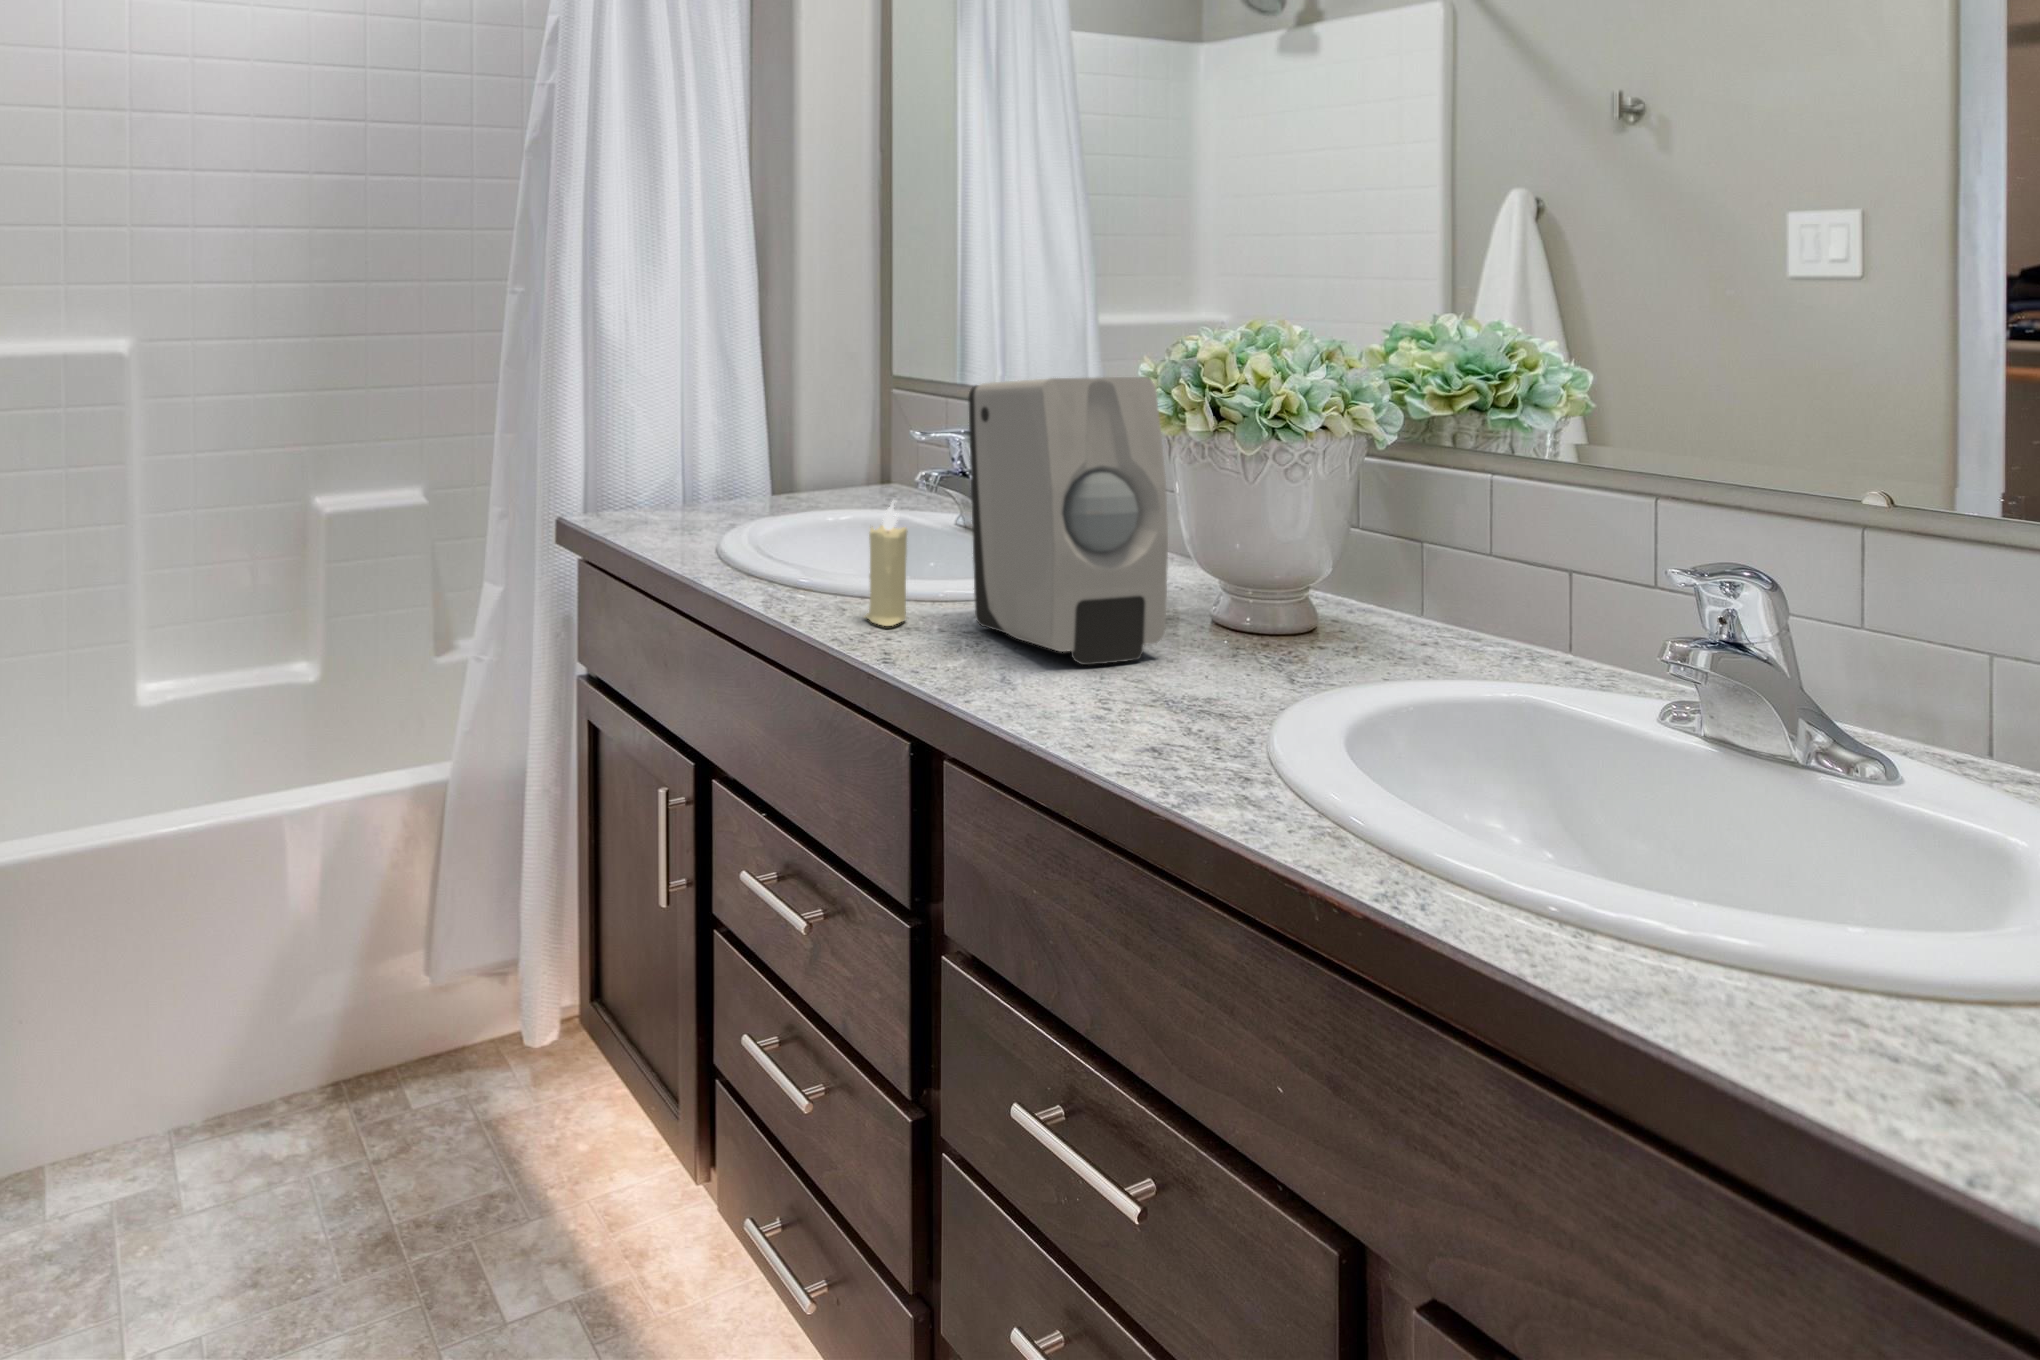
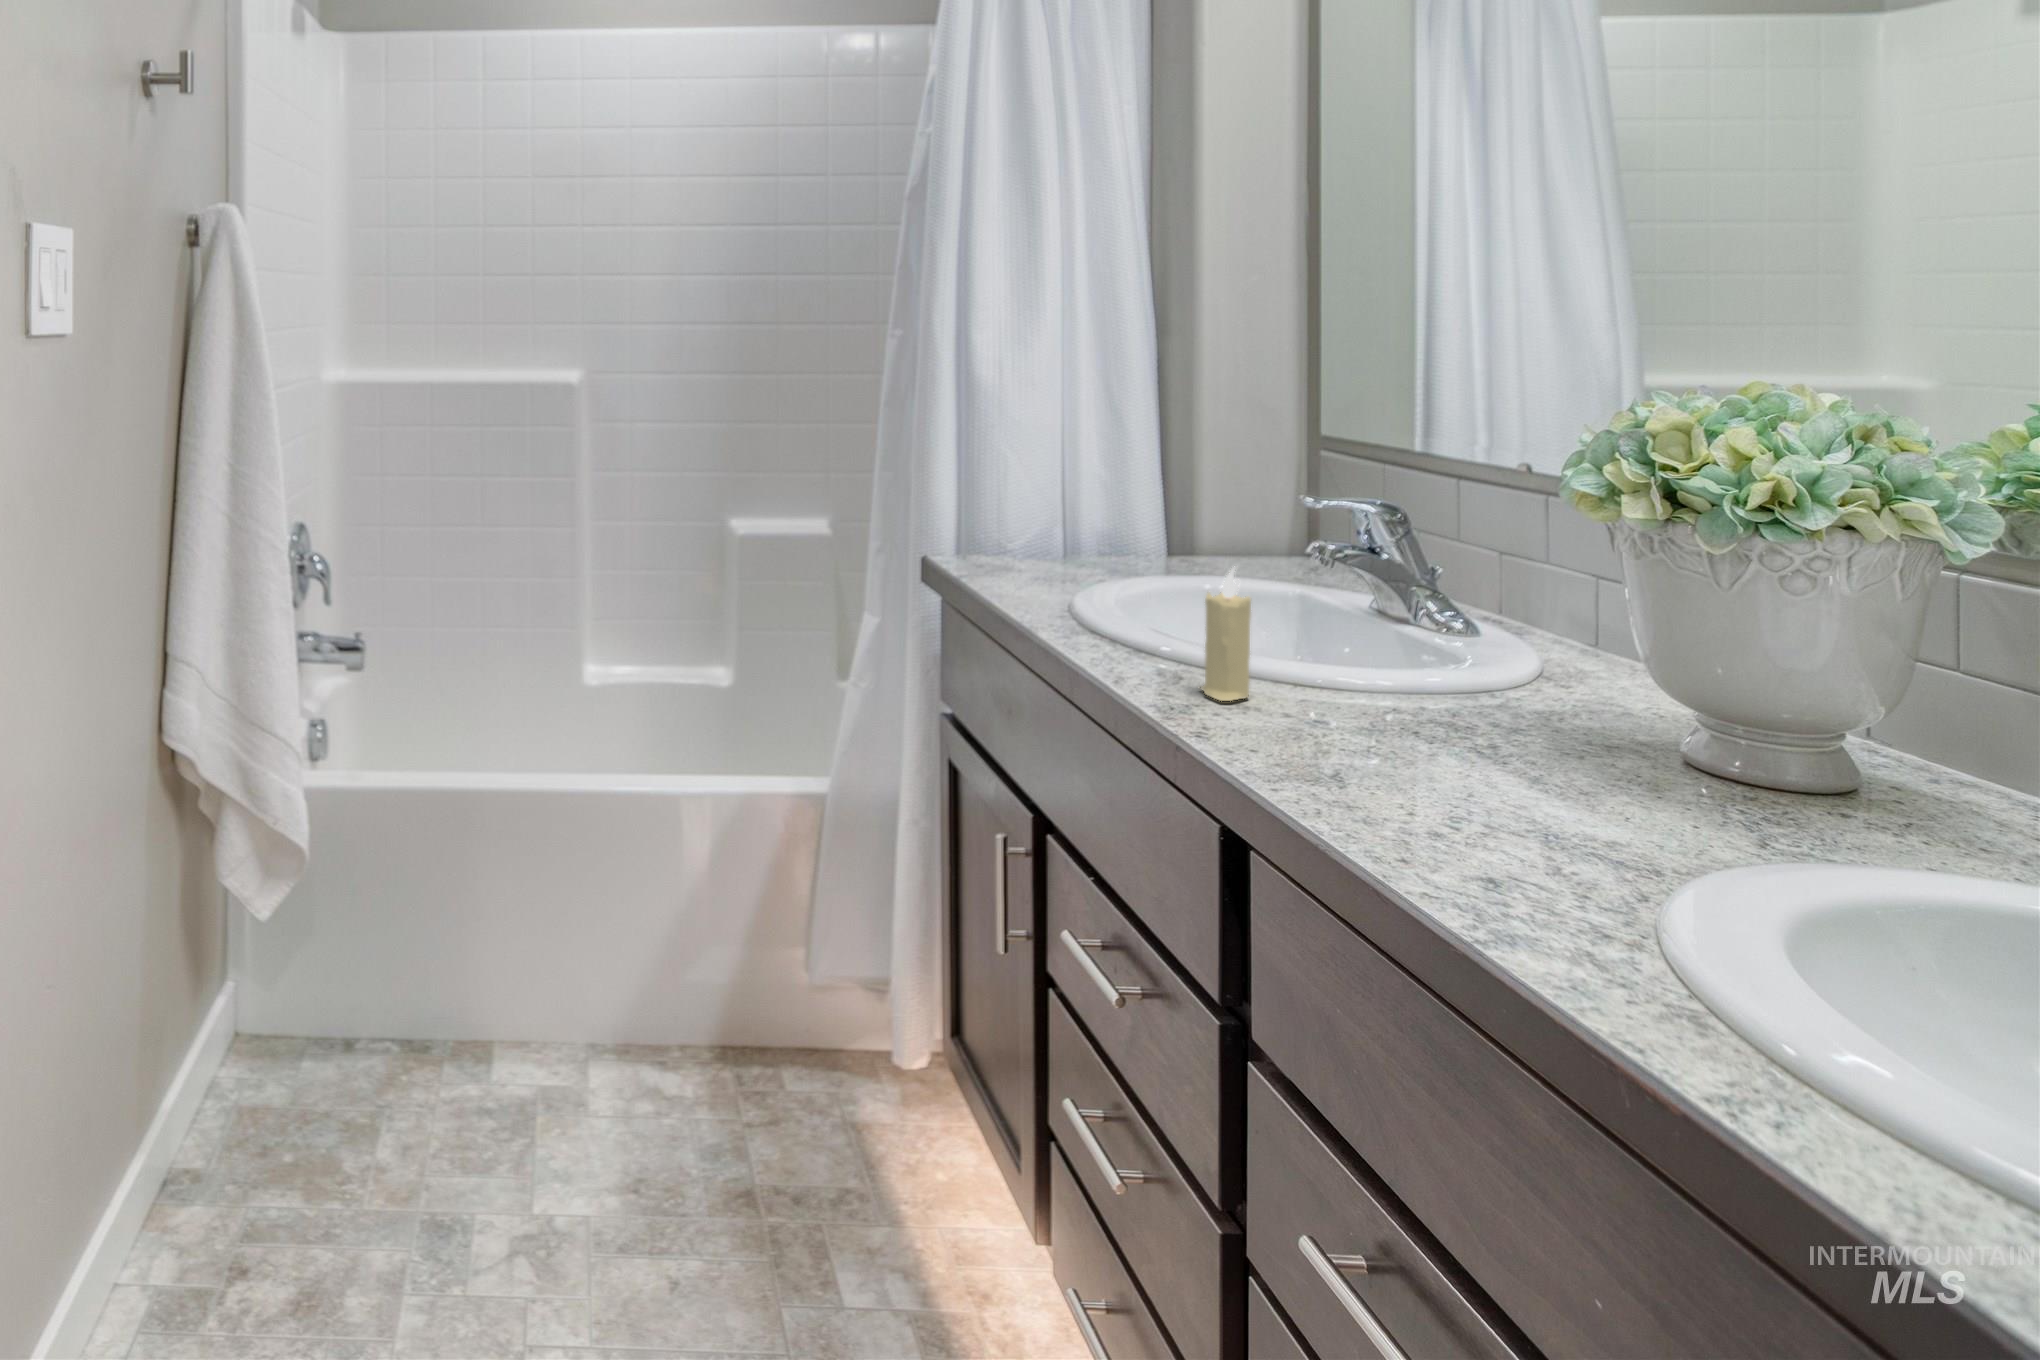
soap dispenser: present [968,377,1168,665] -> none [1327,444,1580,782]

